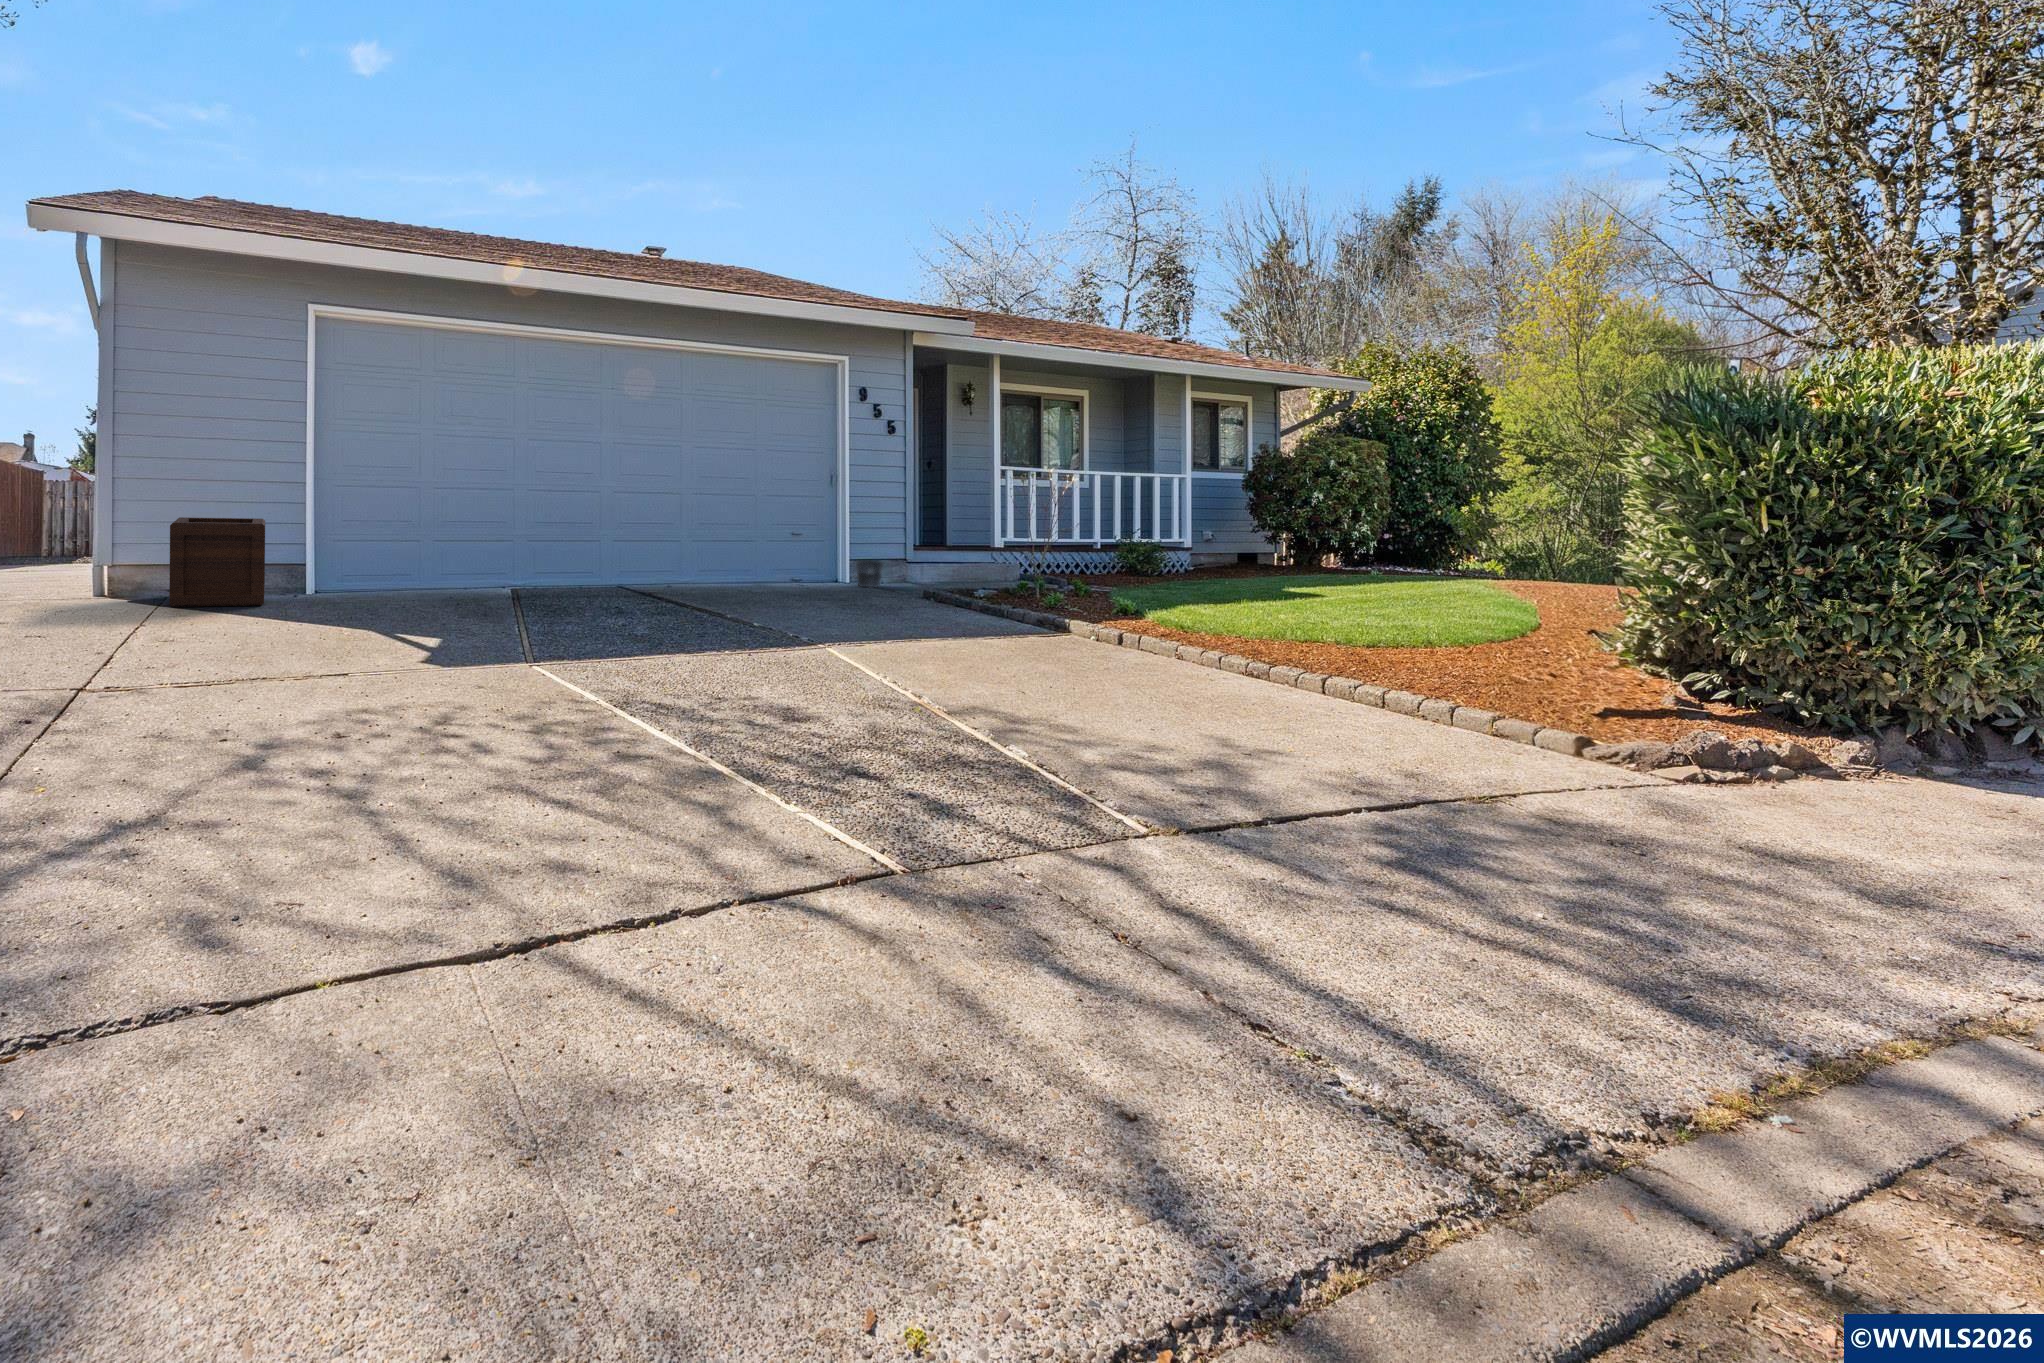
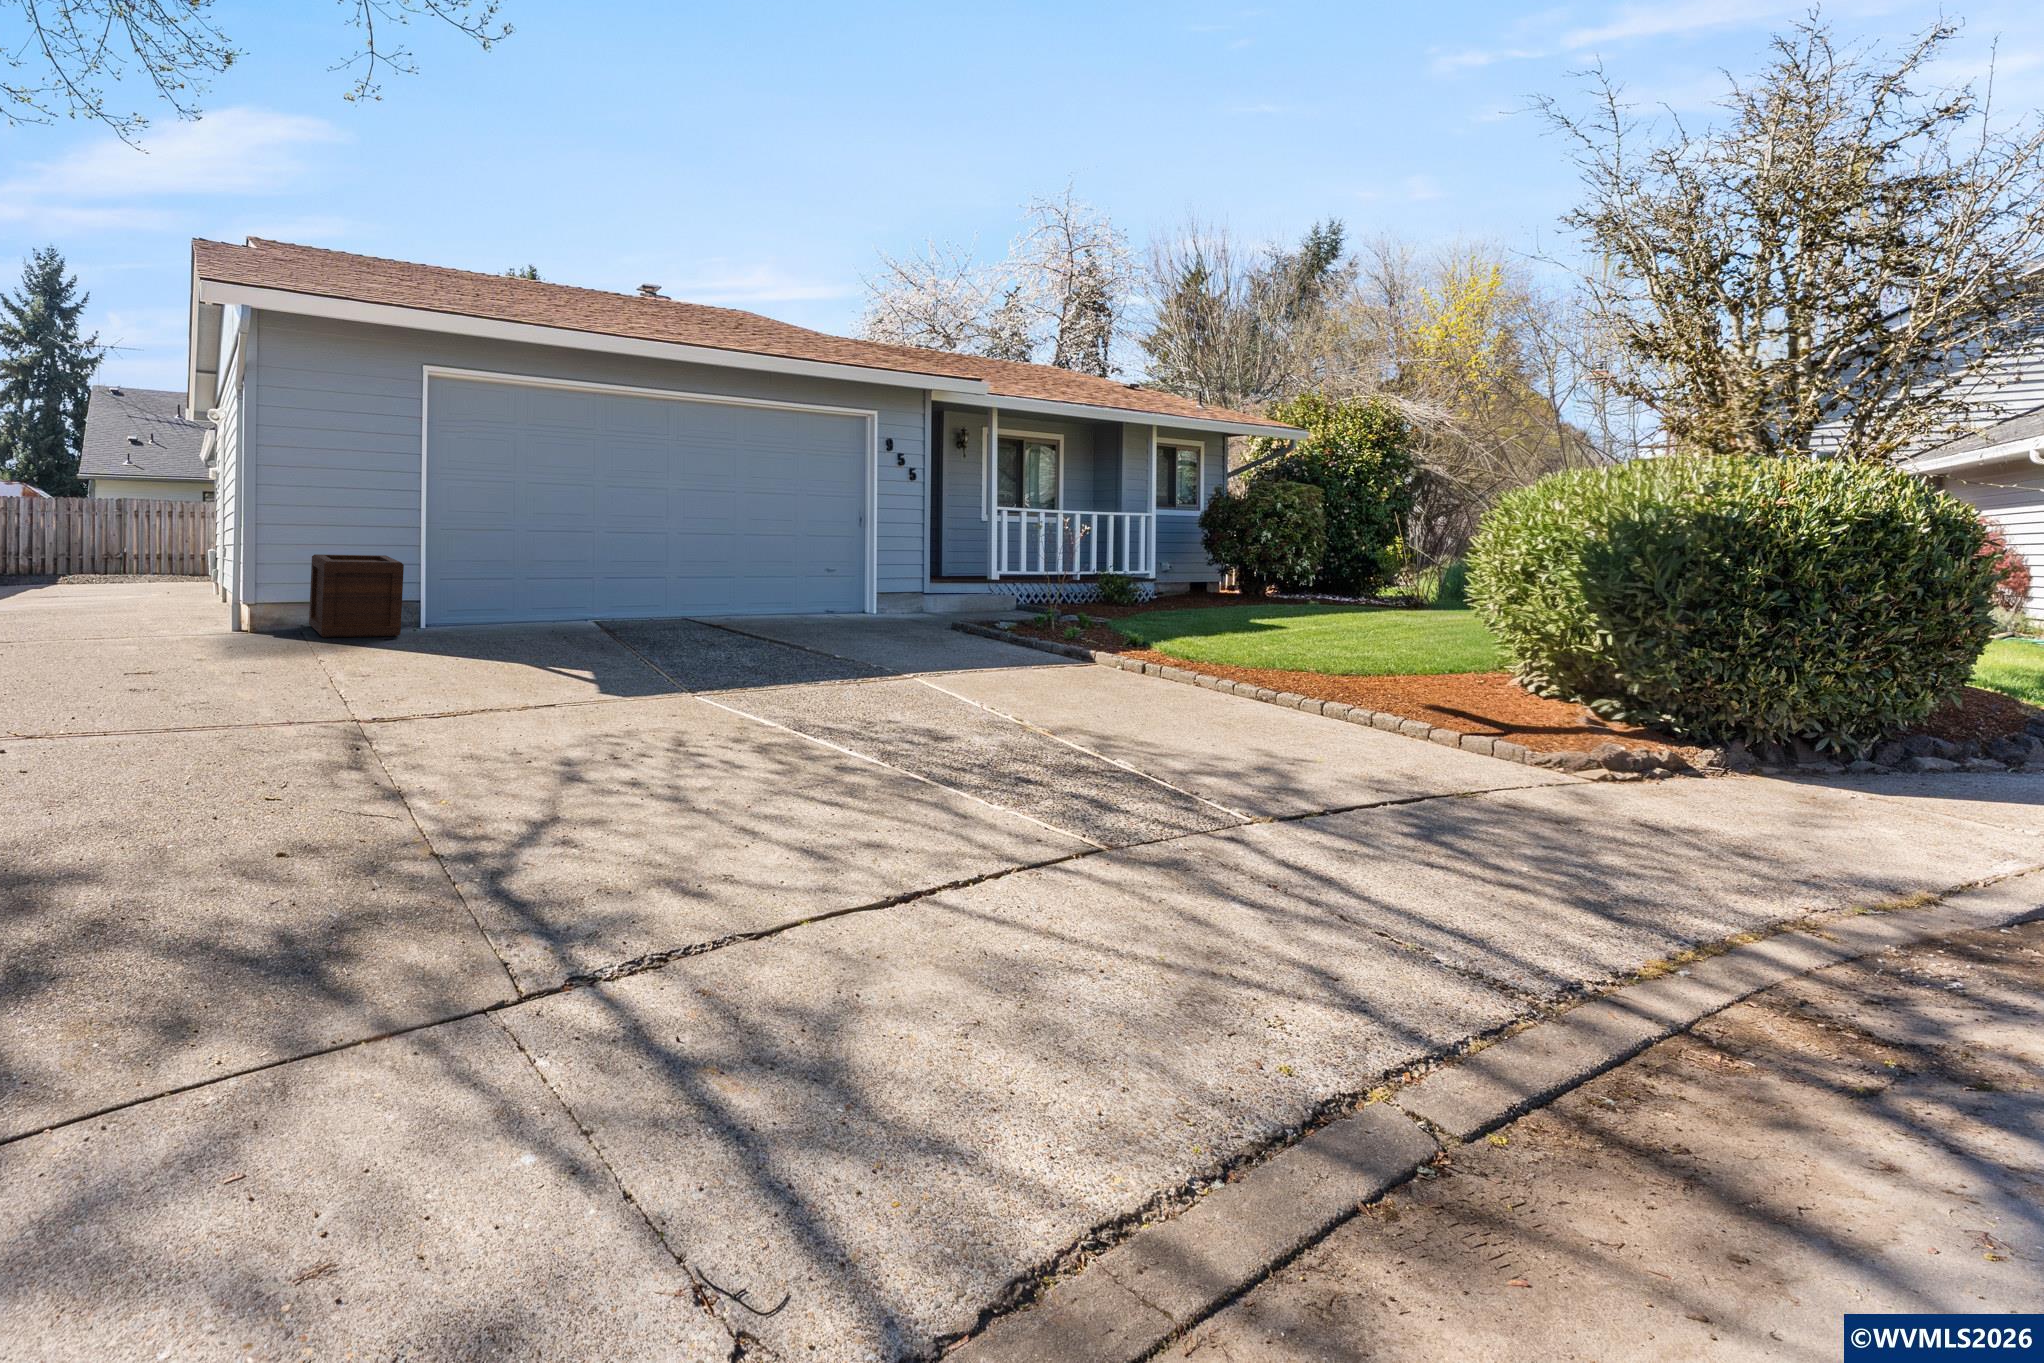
bucket: present [856,561,884,588] -> none [879,593,908,618]

